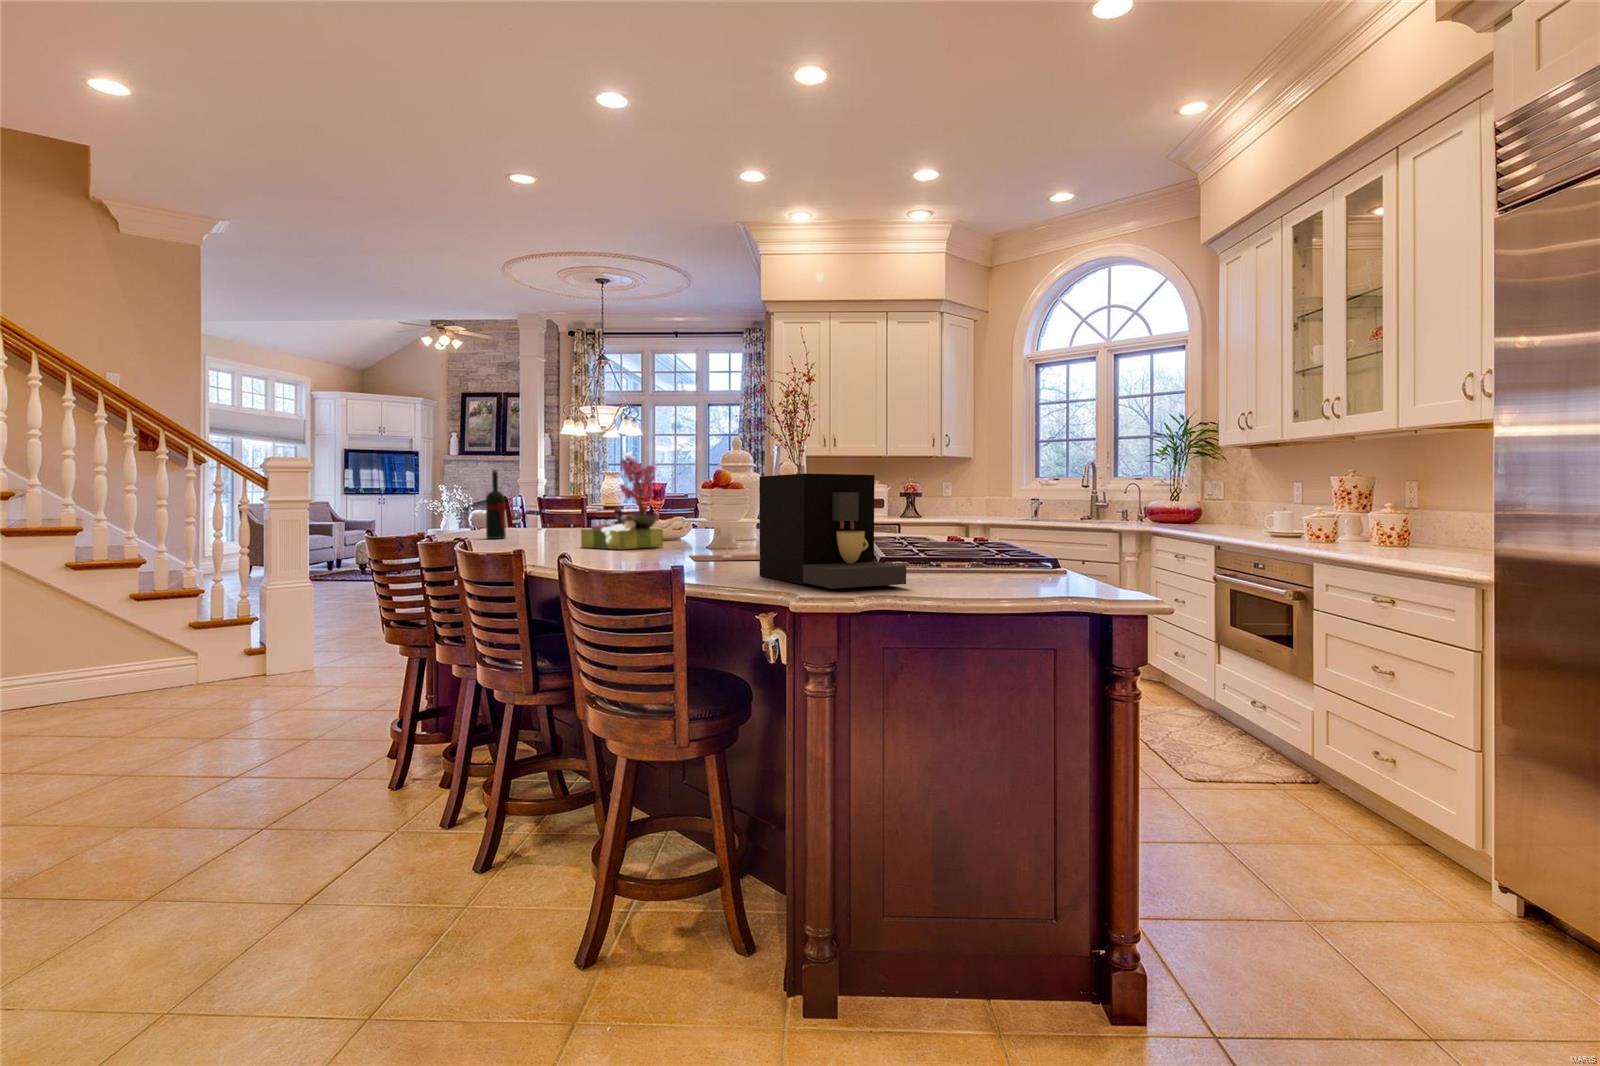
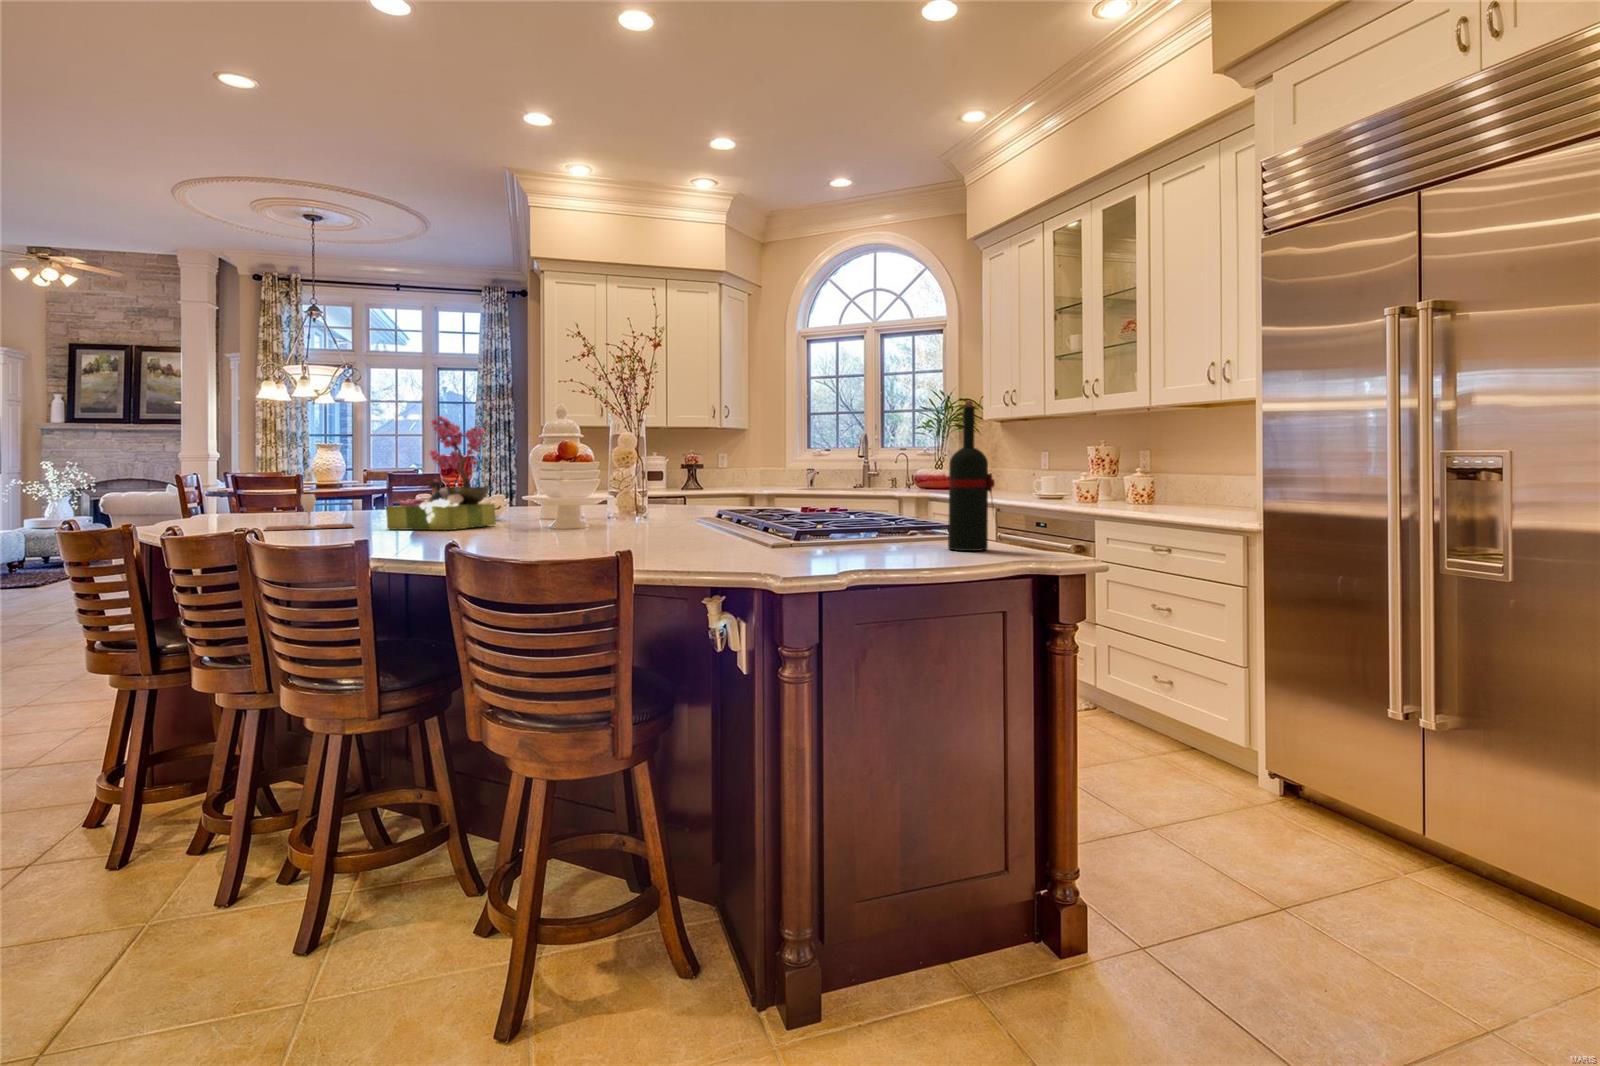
wine bottle: present [486,470,506,539] -> present [948,400,995,551]
coffee maker: present [759,473,906,589] -> none [706,428,900,558]
wine glass: present [691,525,759,561] -> present [265,494,353,531]

